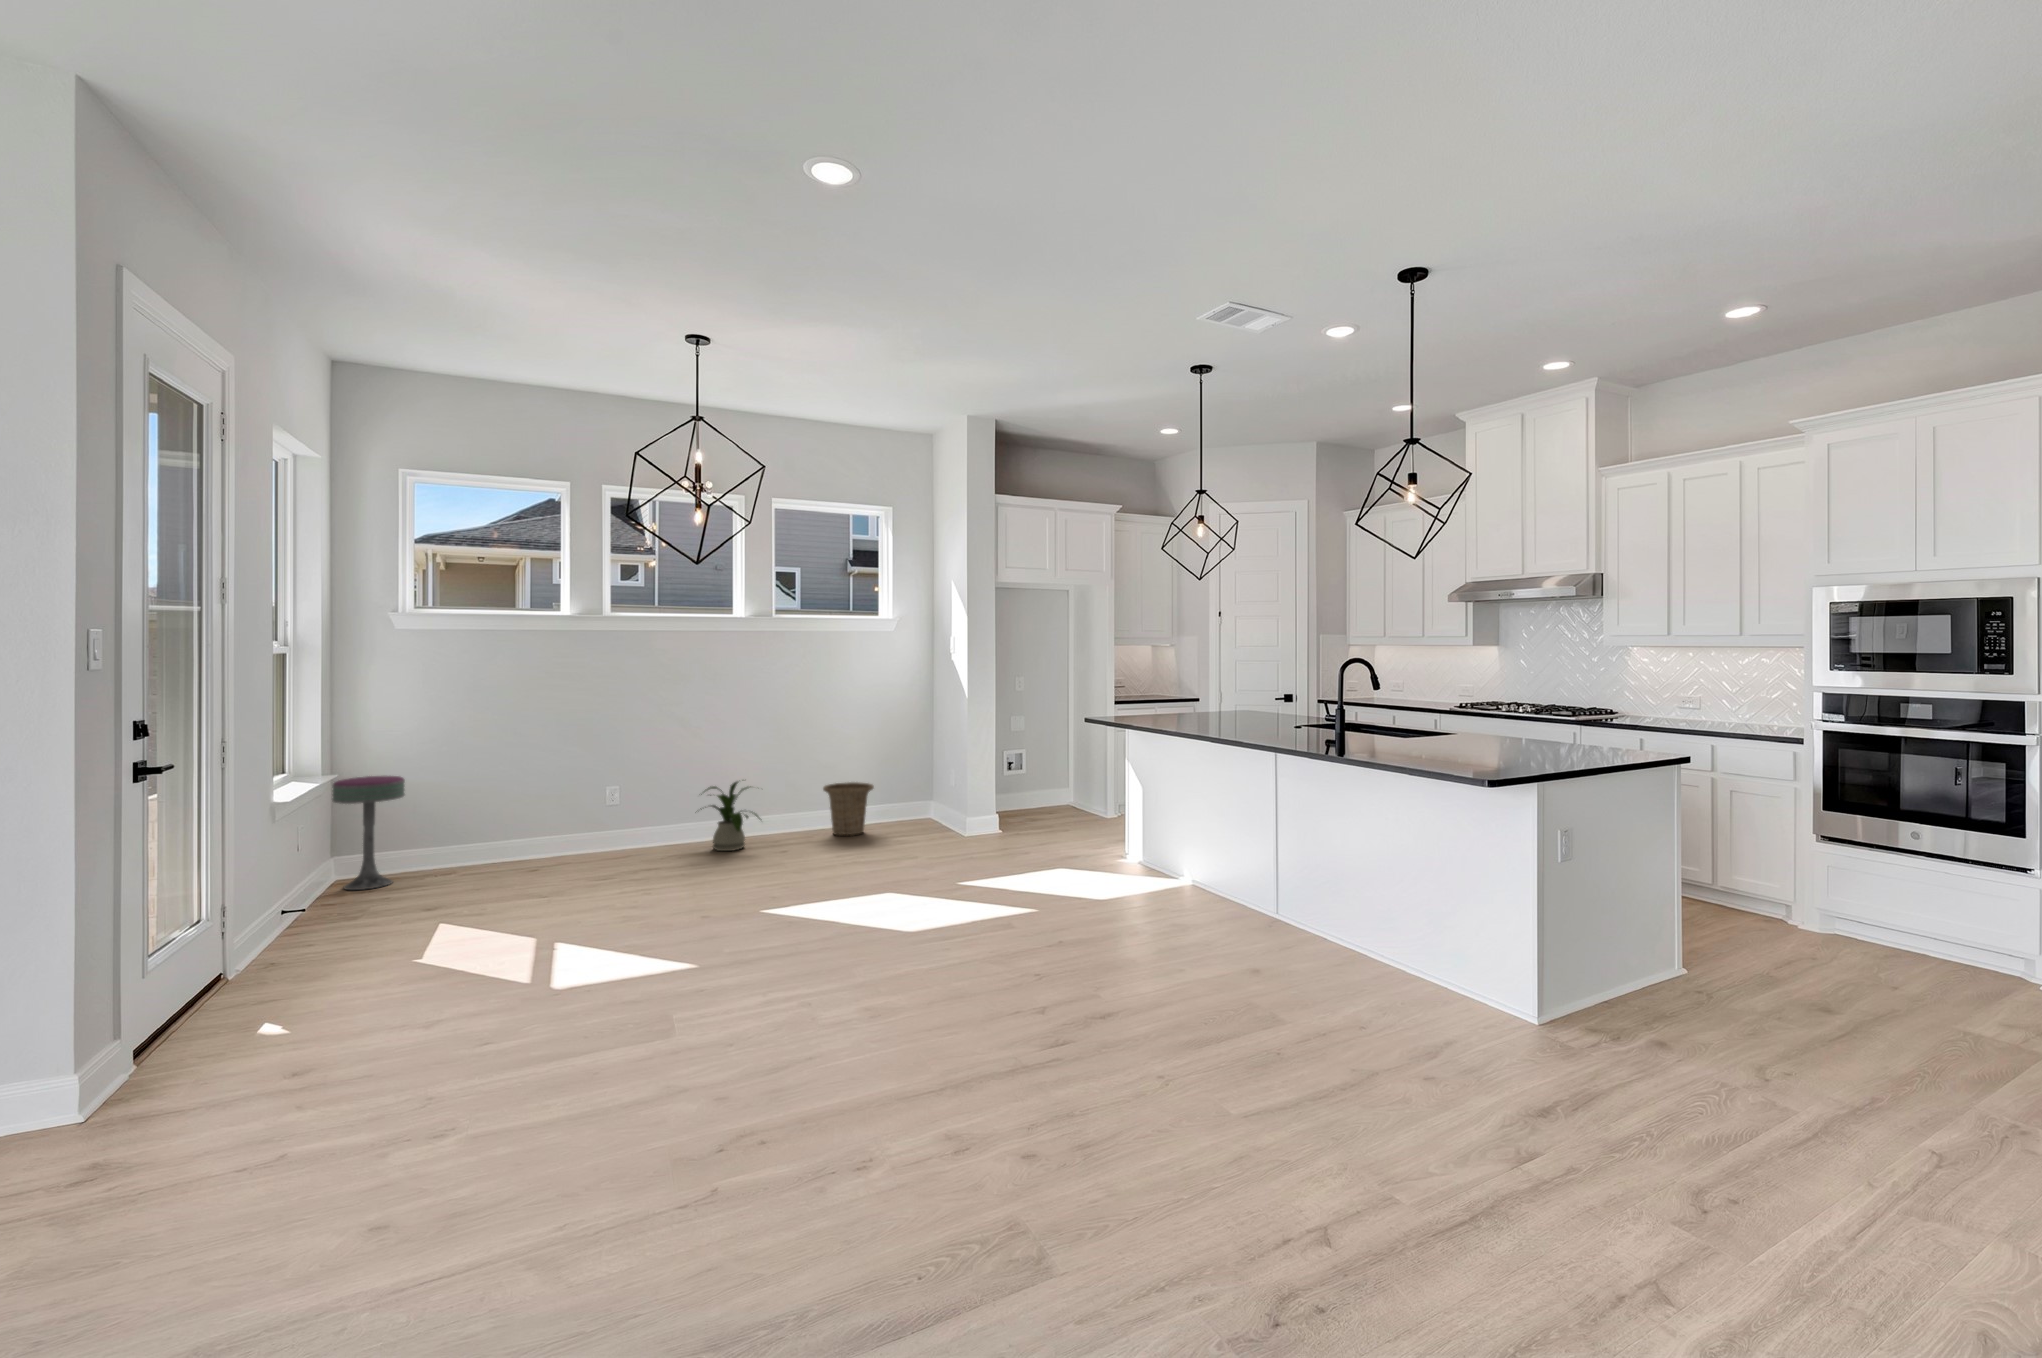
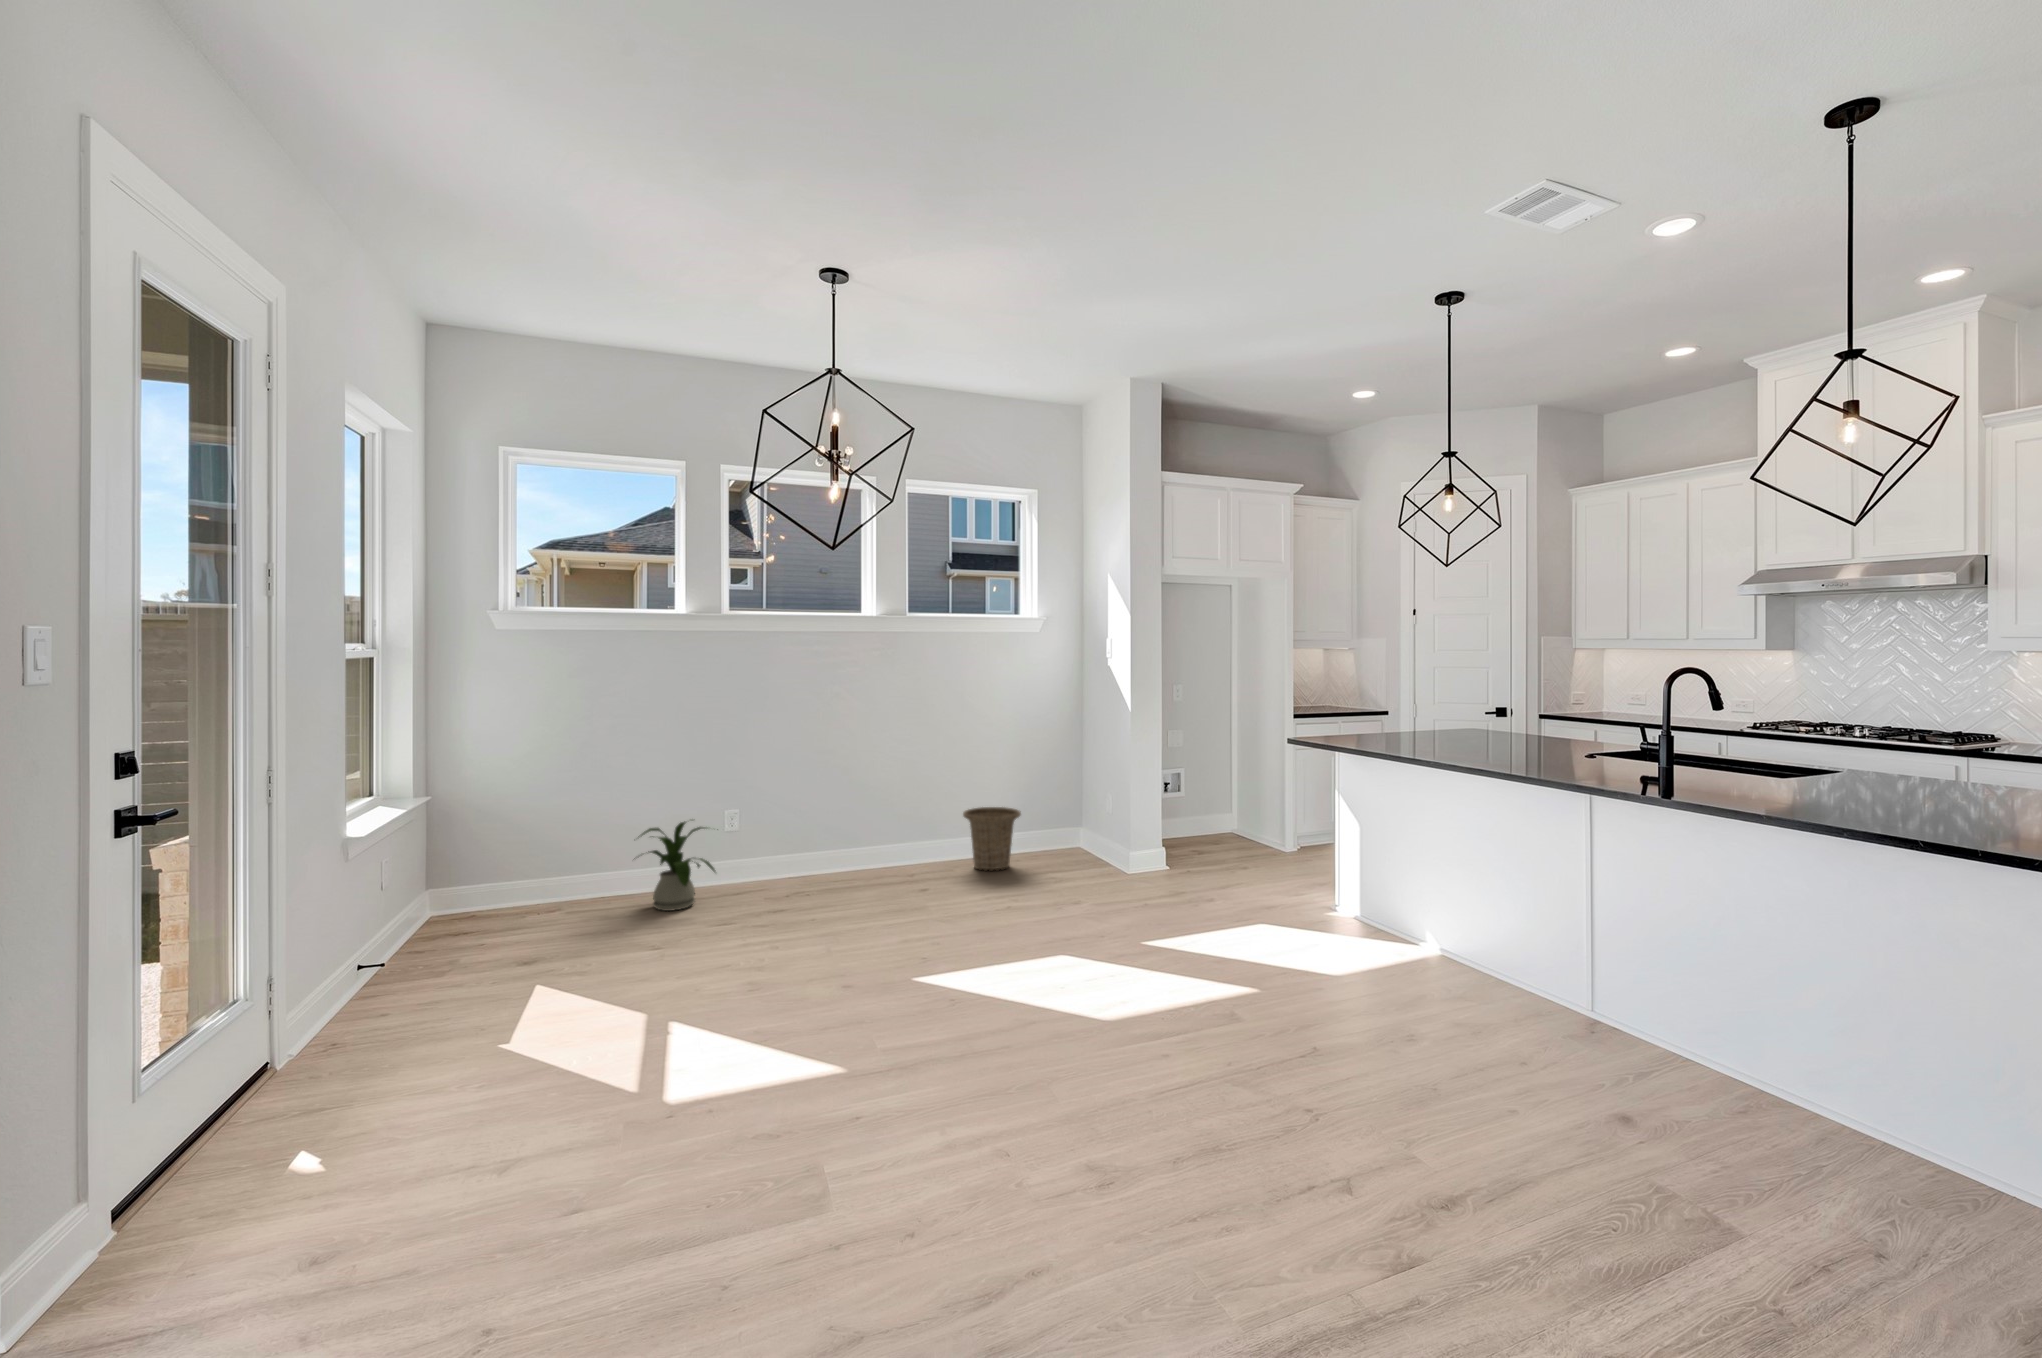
bar stool: present [332,776,405,890] -> none [420,798,500,932]
house plant: present [701,782,760,851] -> present [634,821,715,911]

